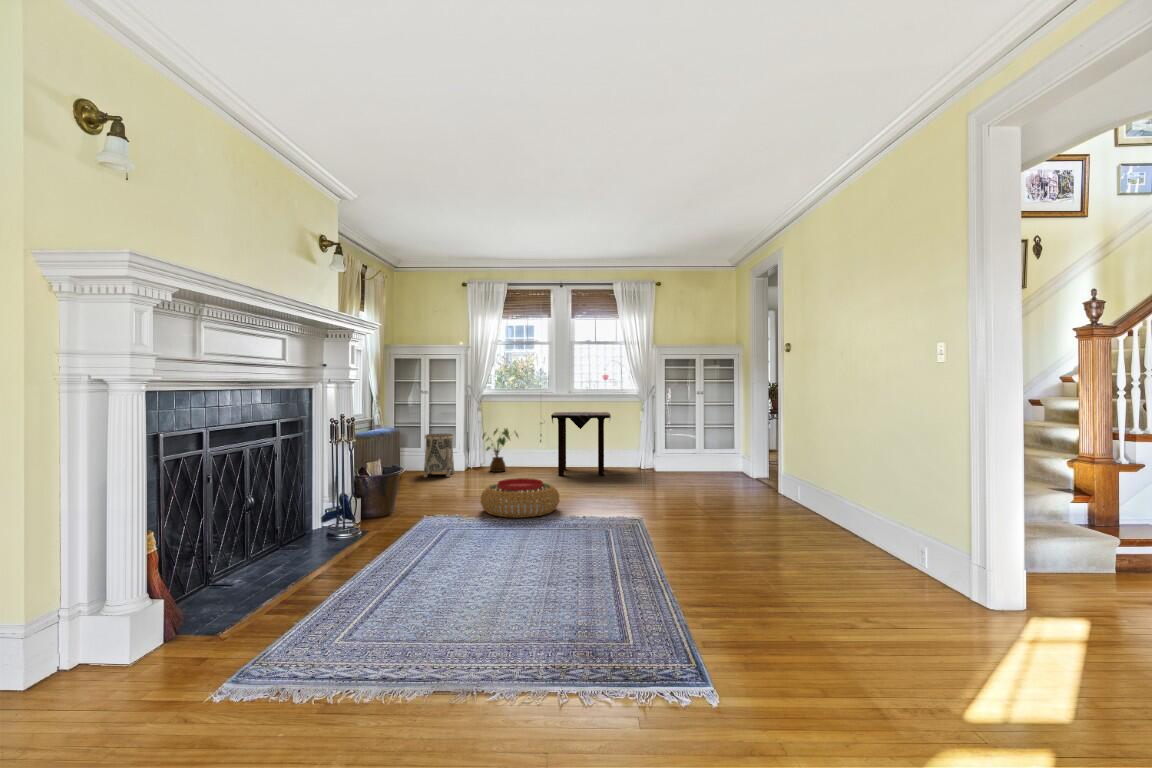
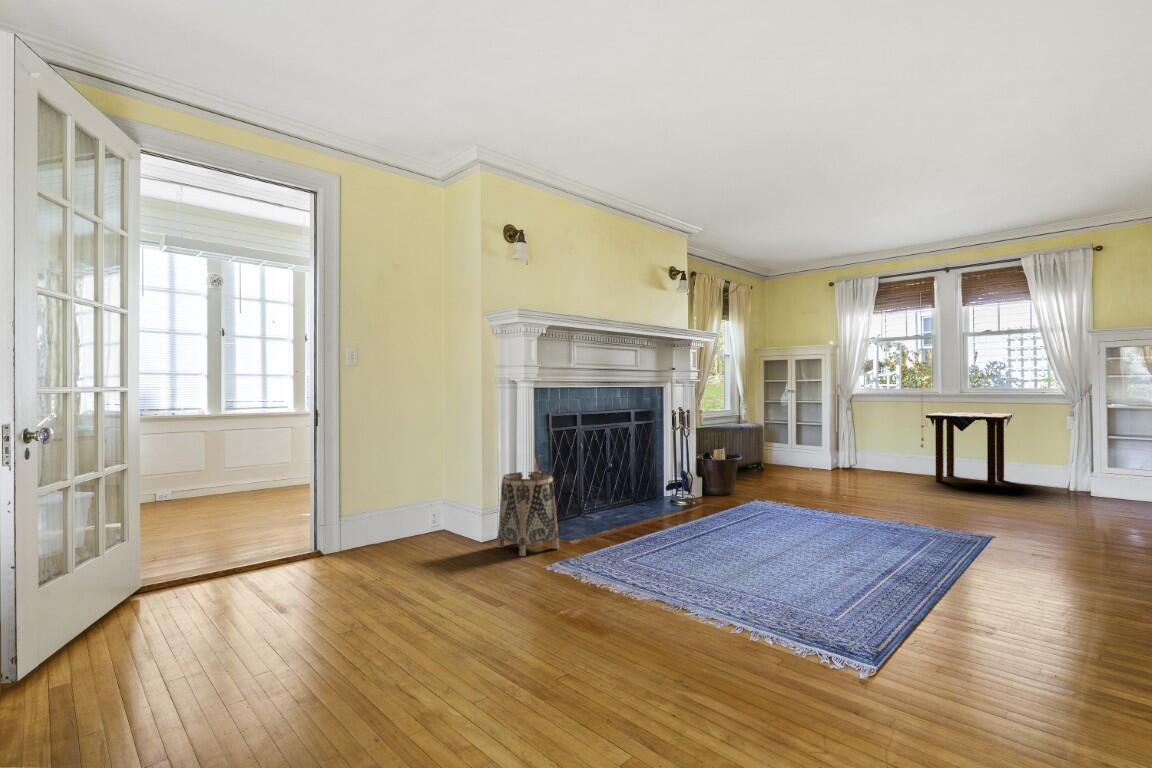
house plant: present [482,429,518,472] -> none [854,426,895,471]
basket: present [424,433,454,477] -> present [497,472,559,556]
pouf: present [480,478,560,518] -> none [811,474,895,512]

